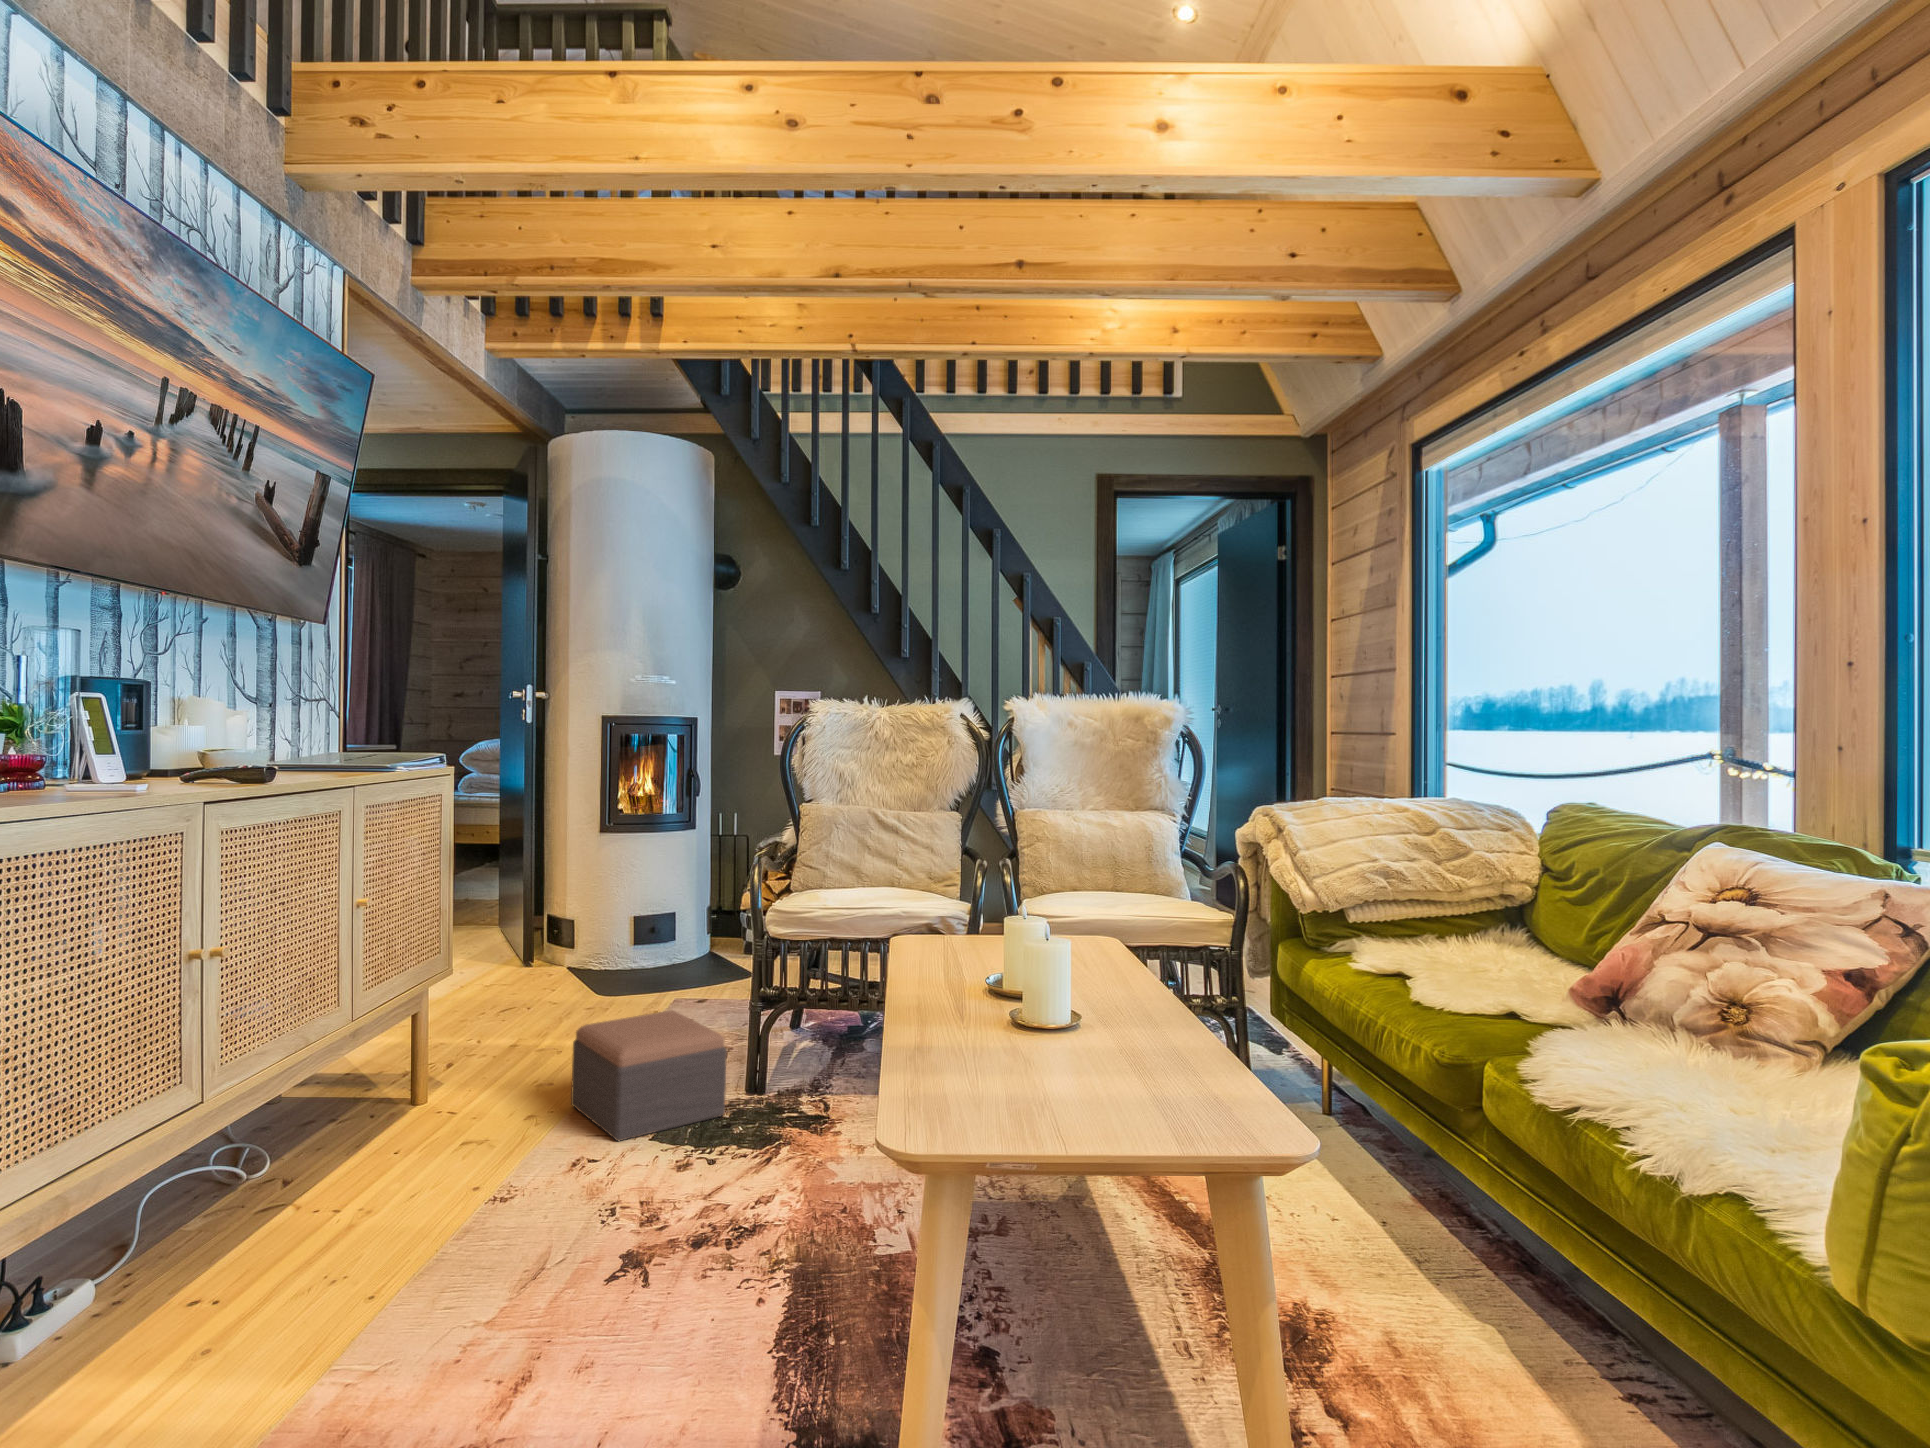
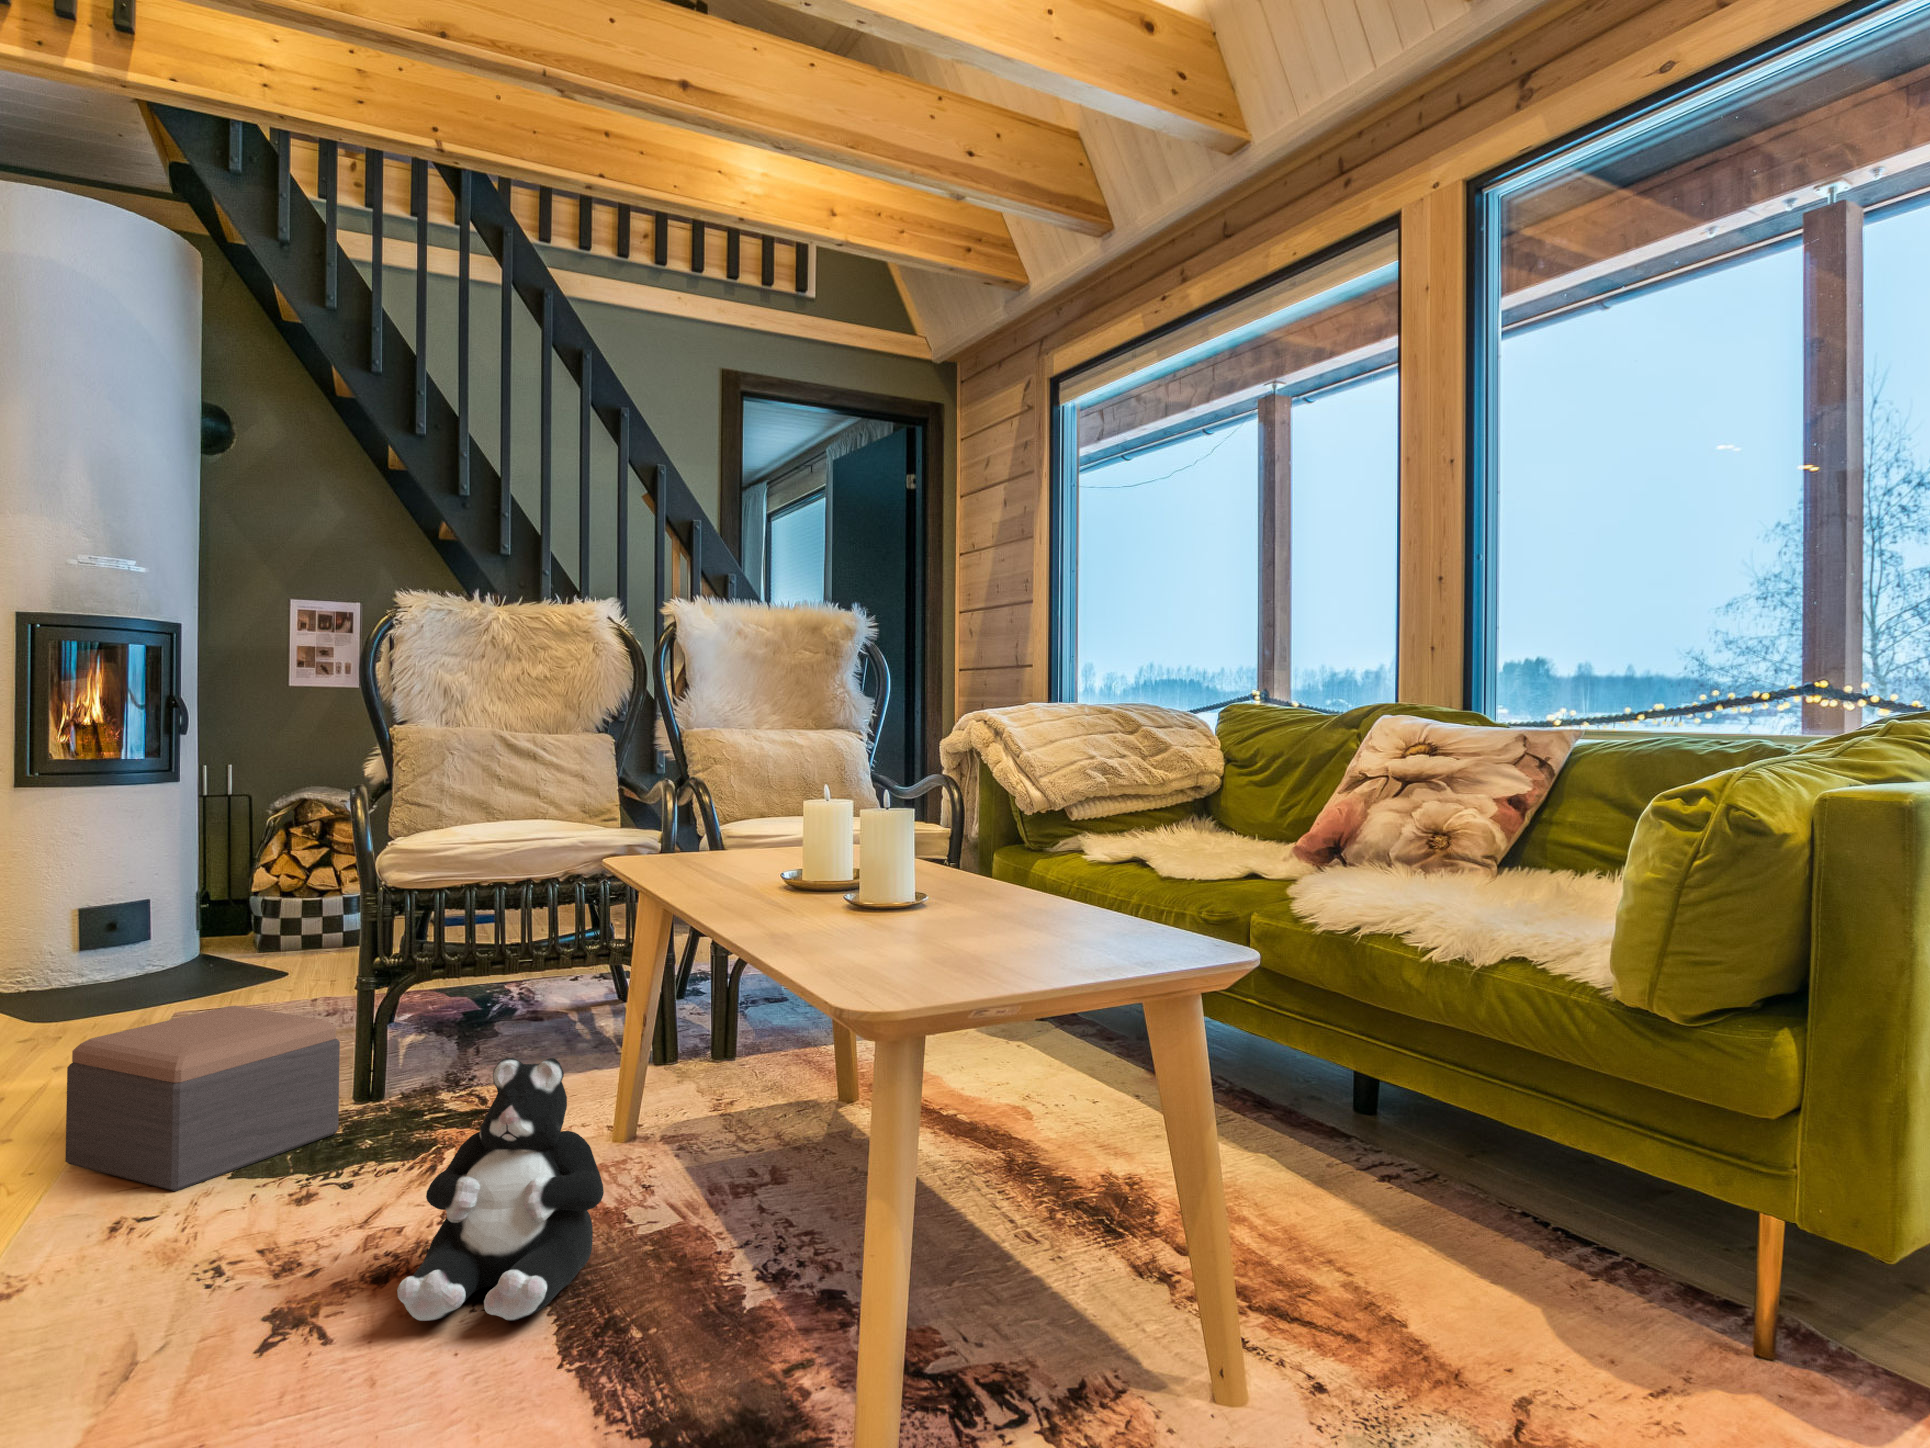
plush toy: none [690,1100,838,1306] -> present [397,1058,604,1321]

